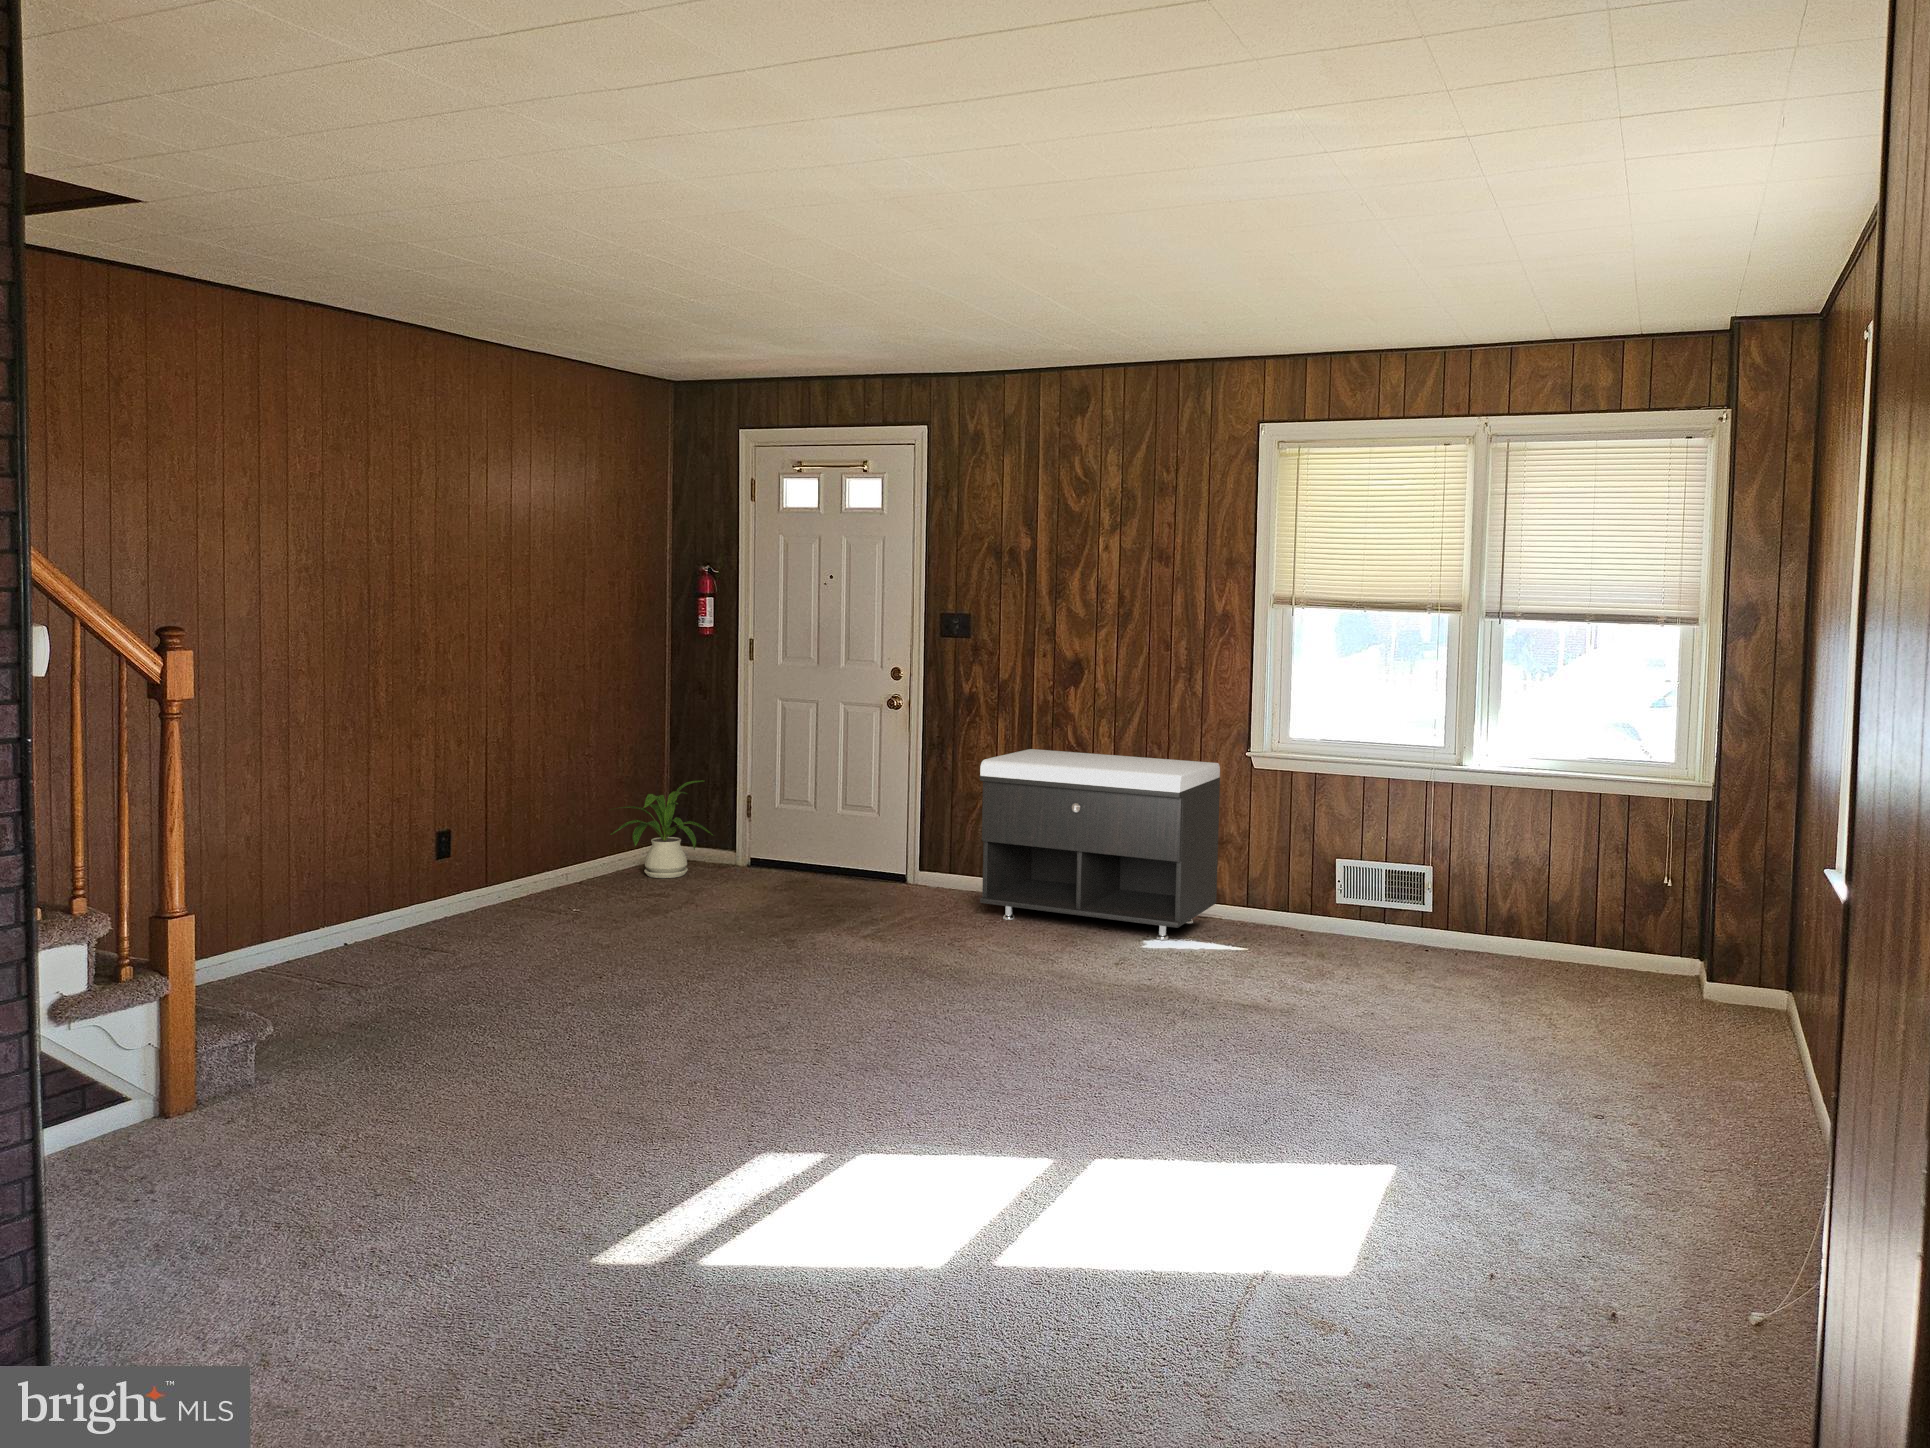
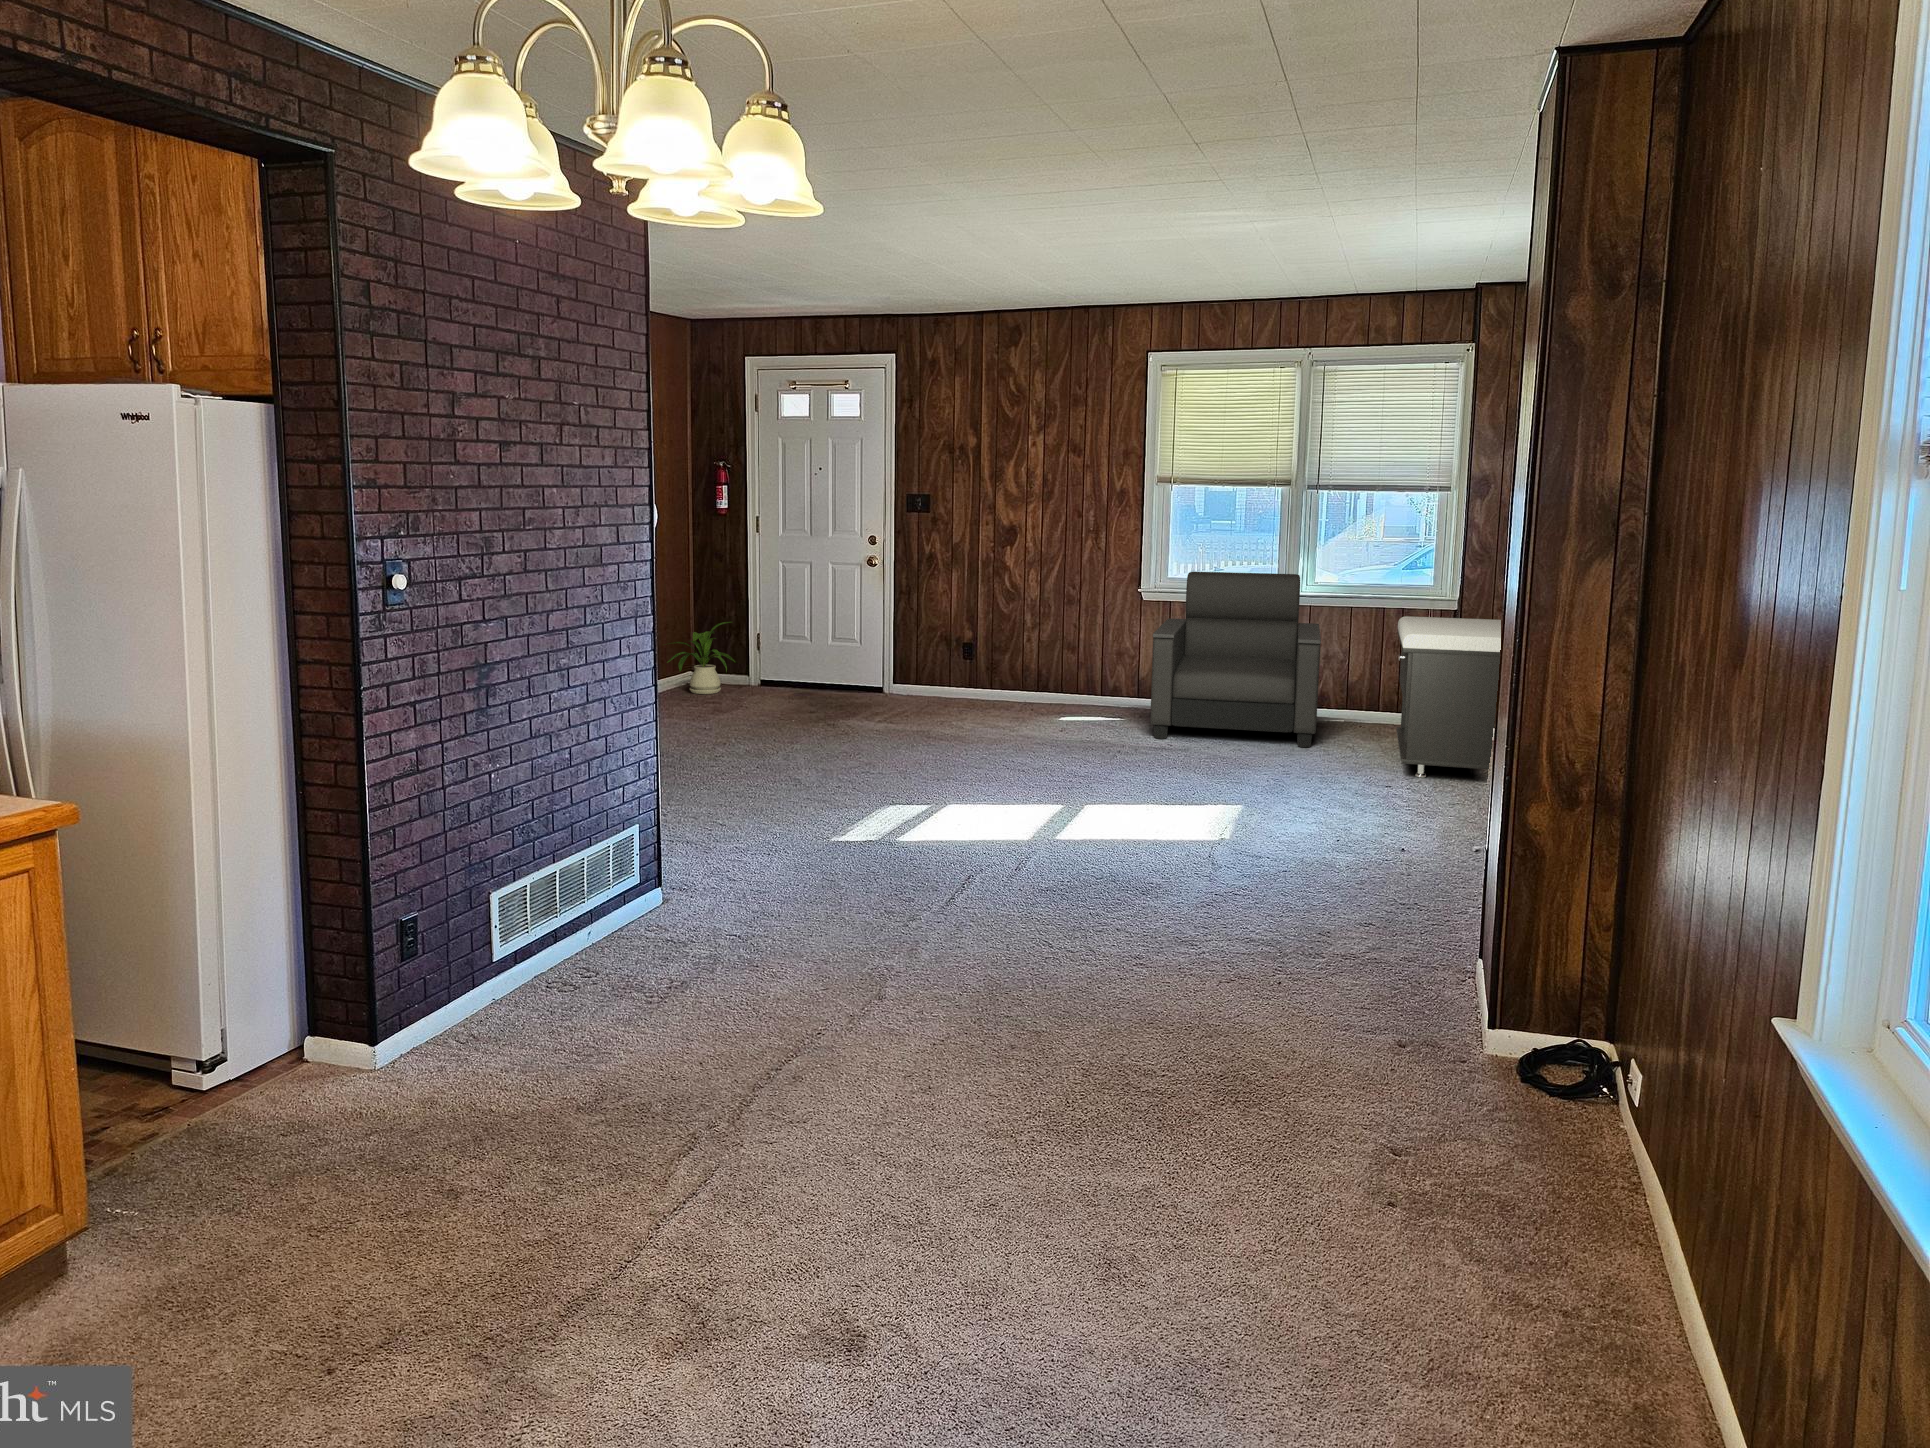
armchair: none [1239,732,1504,1010] -> present [1150,572,1321,747]
storage bench: present [980,749,1220,940] -> present [1396,616,1501,777]

